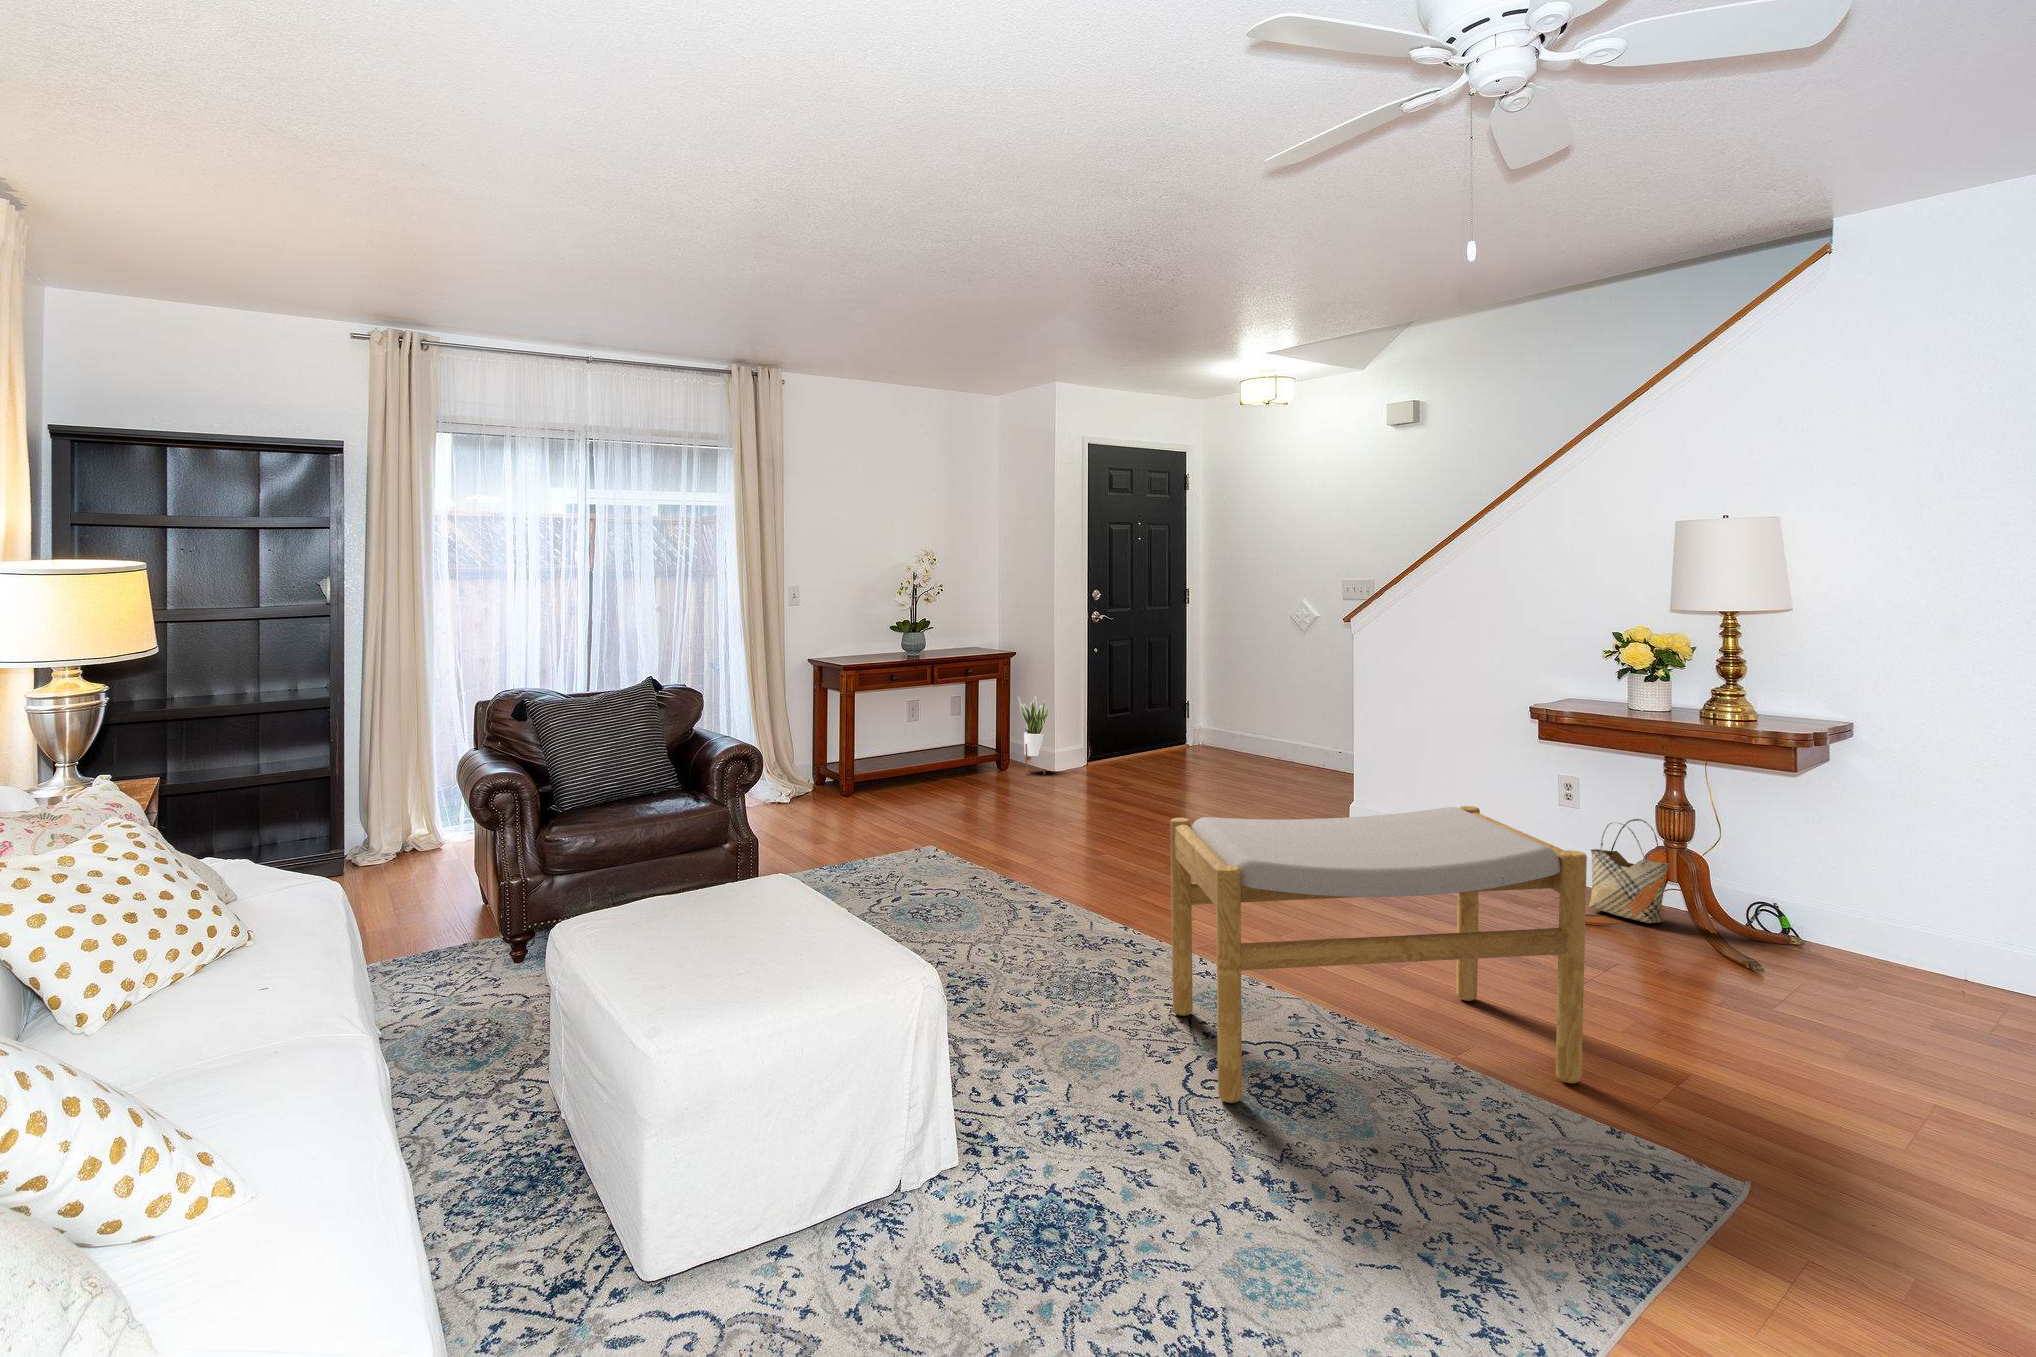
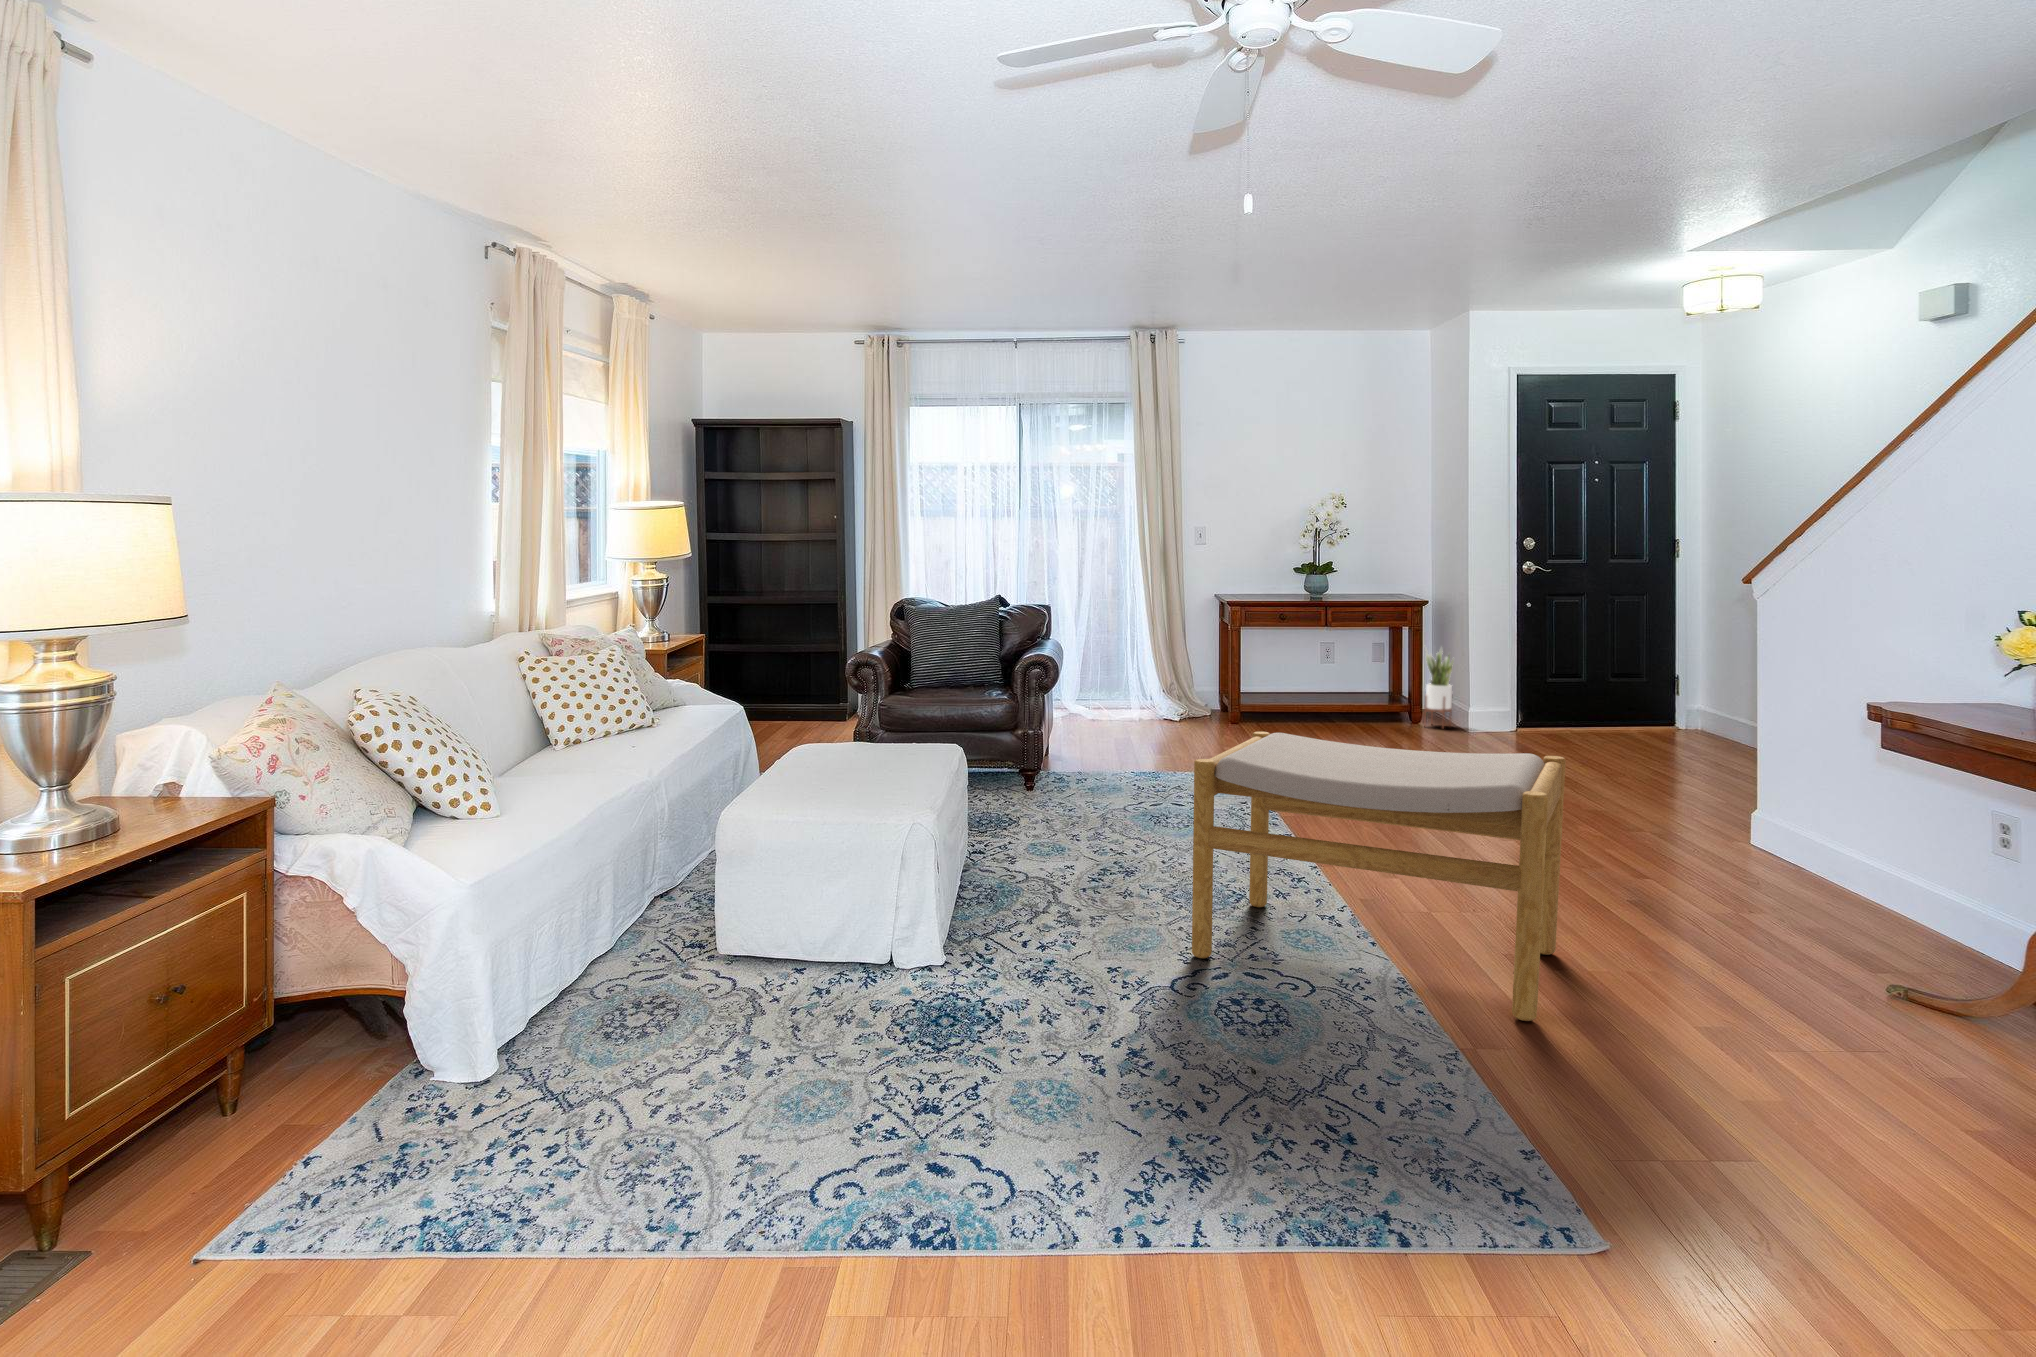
woven basket: present [1589,819,1670,923] -> none [1863,822,1962,952]

